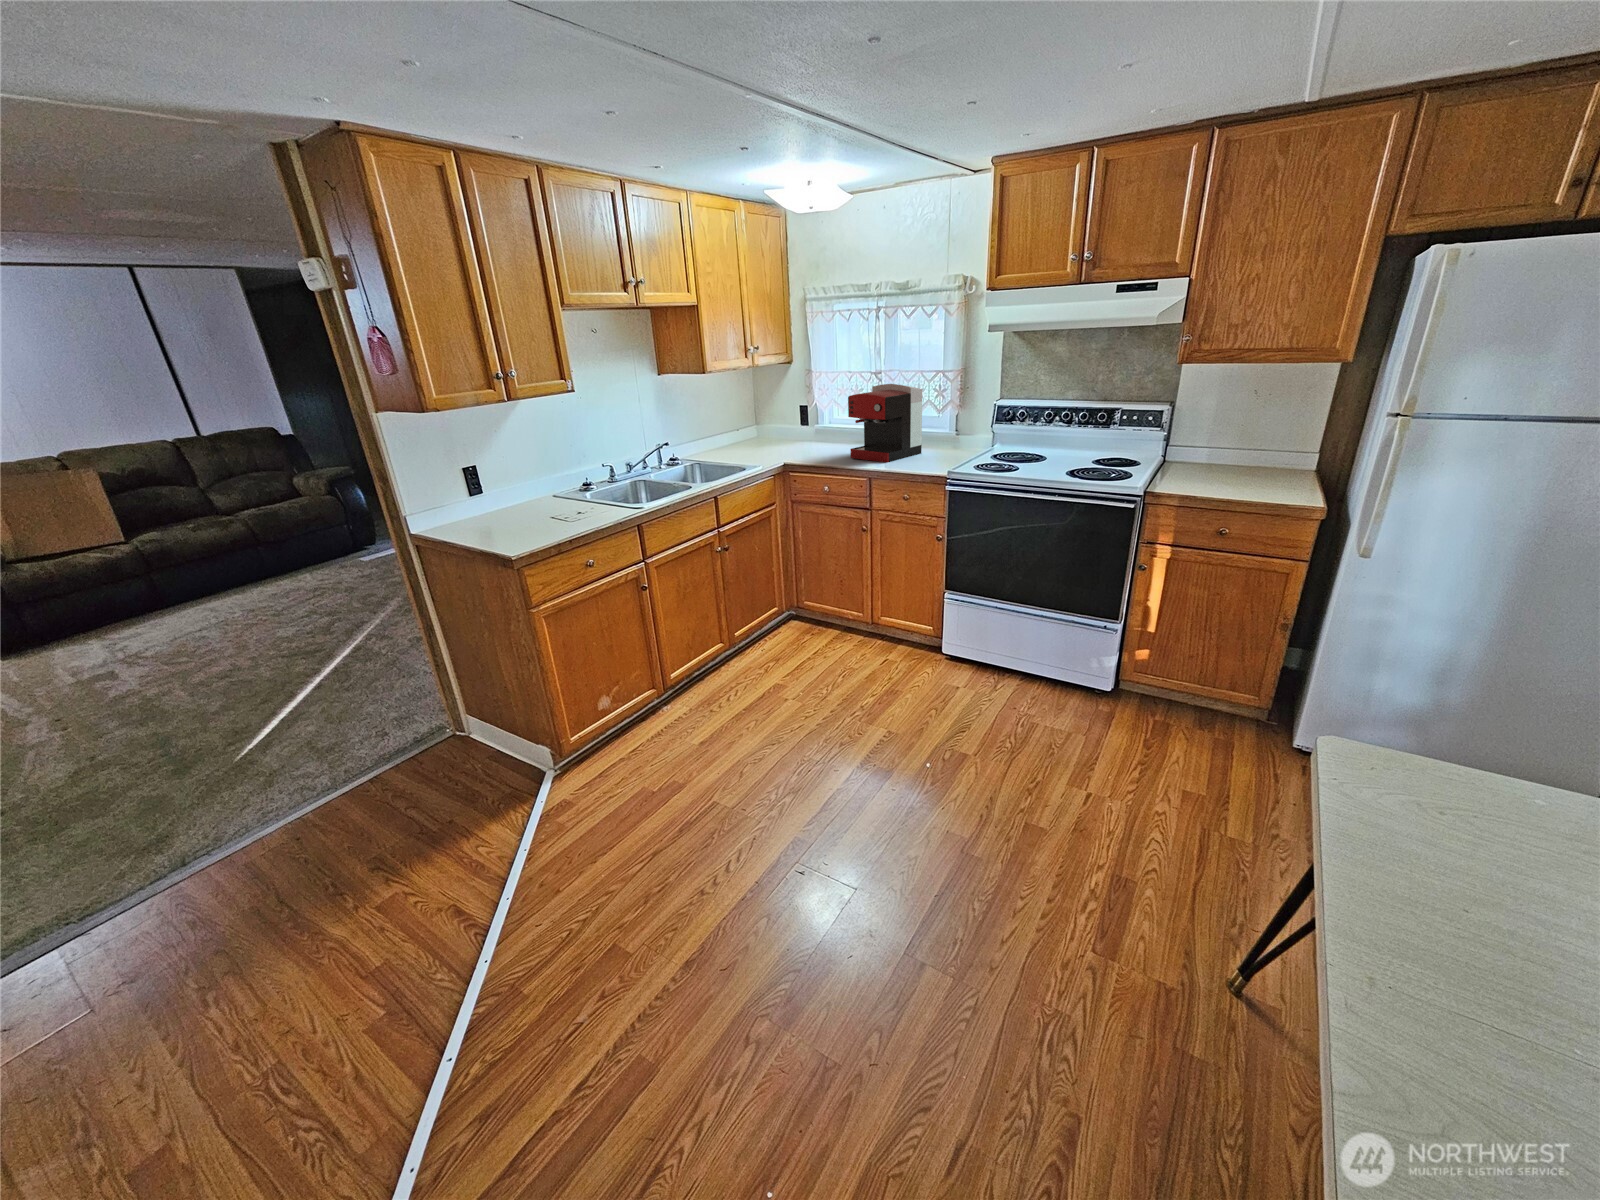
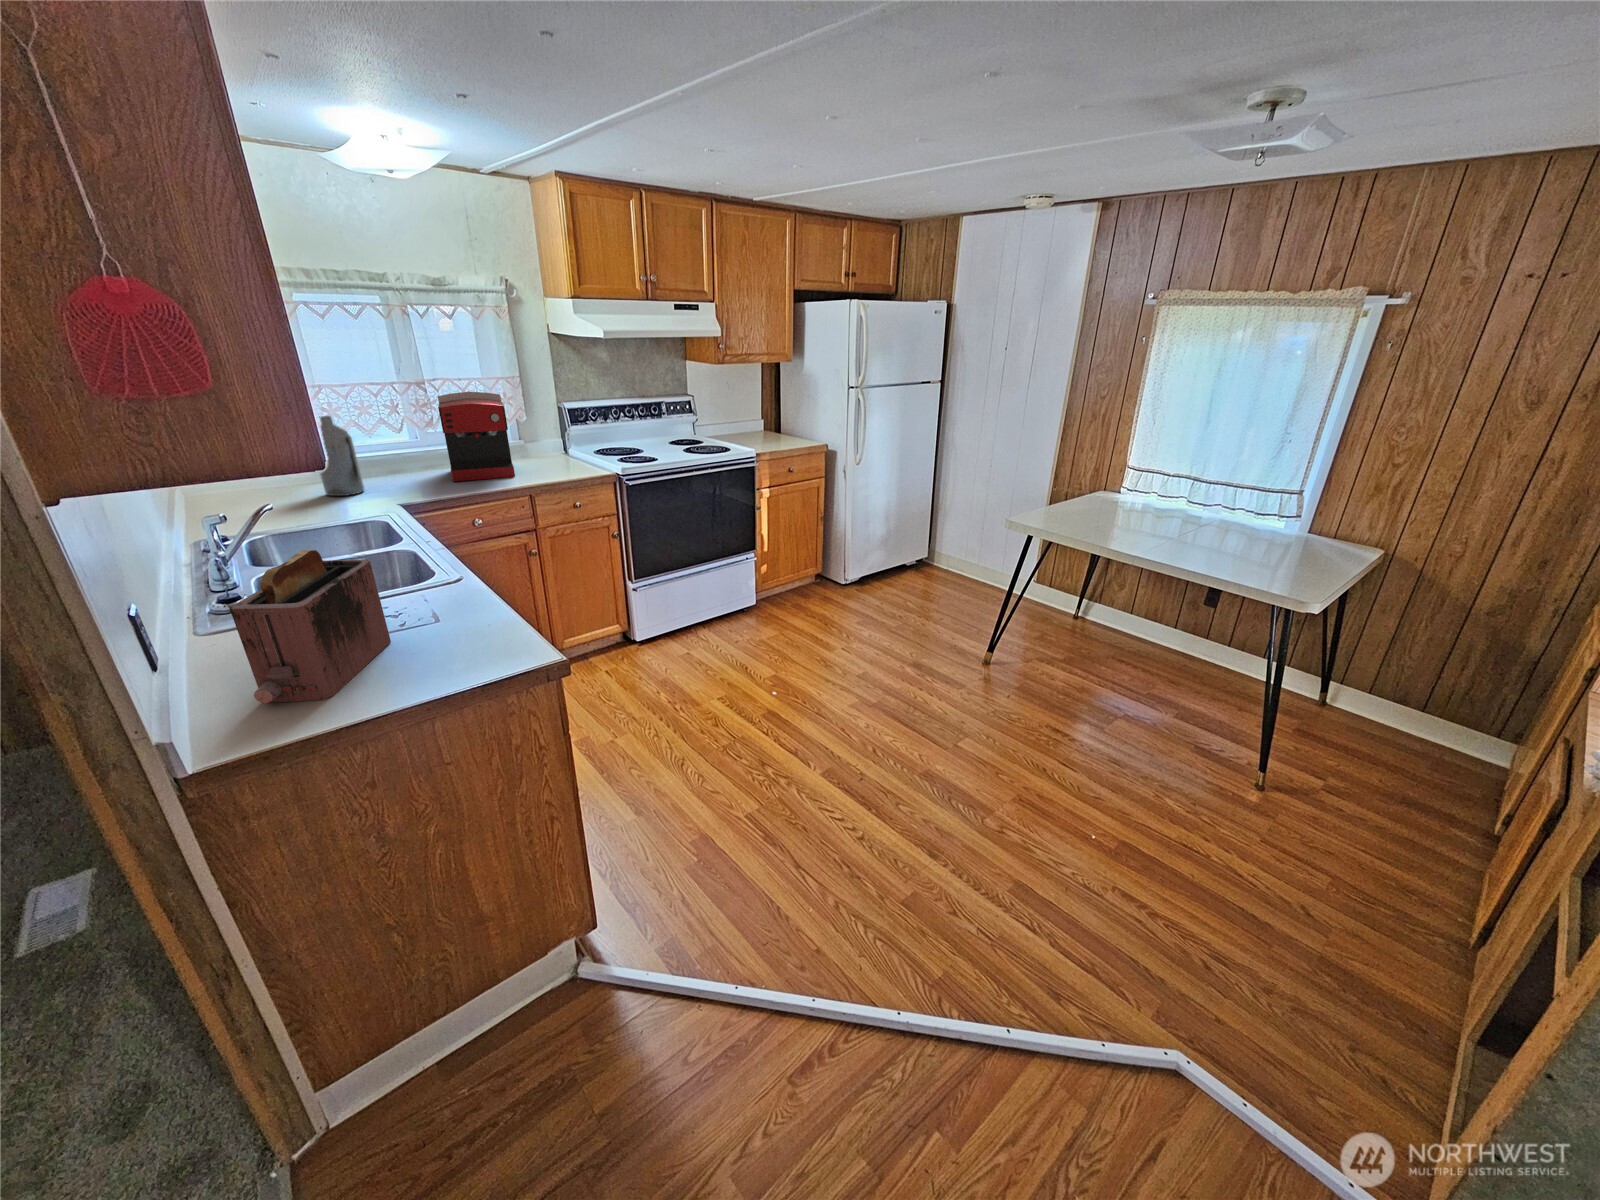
bottle: none [785,397,811,456] -> present [319,416,364,496]
toaster: none [462,463,546,536] -> present [230,550,391,703]

